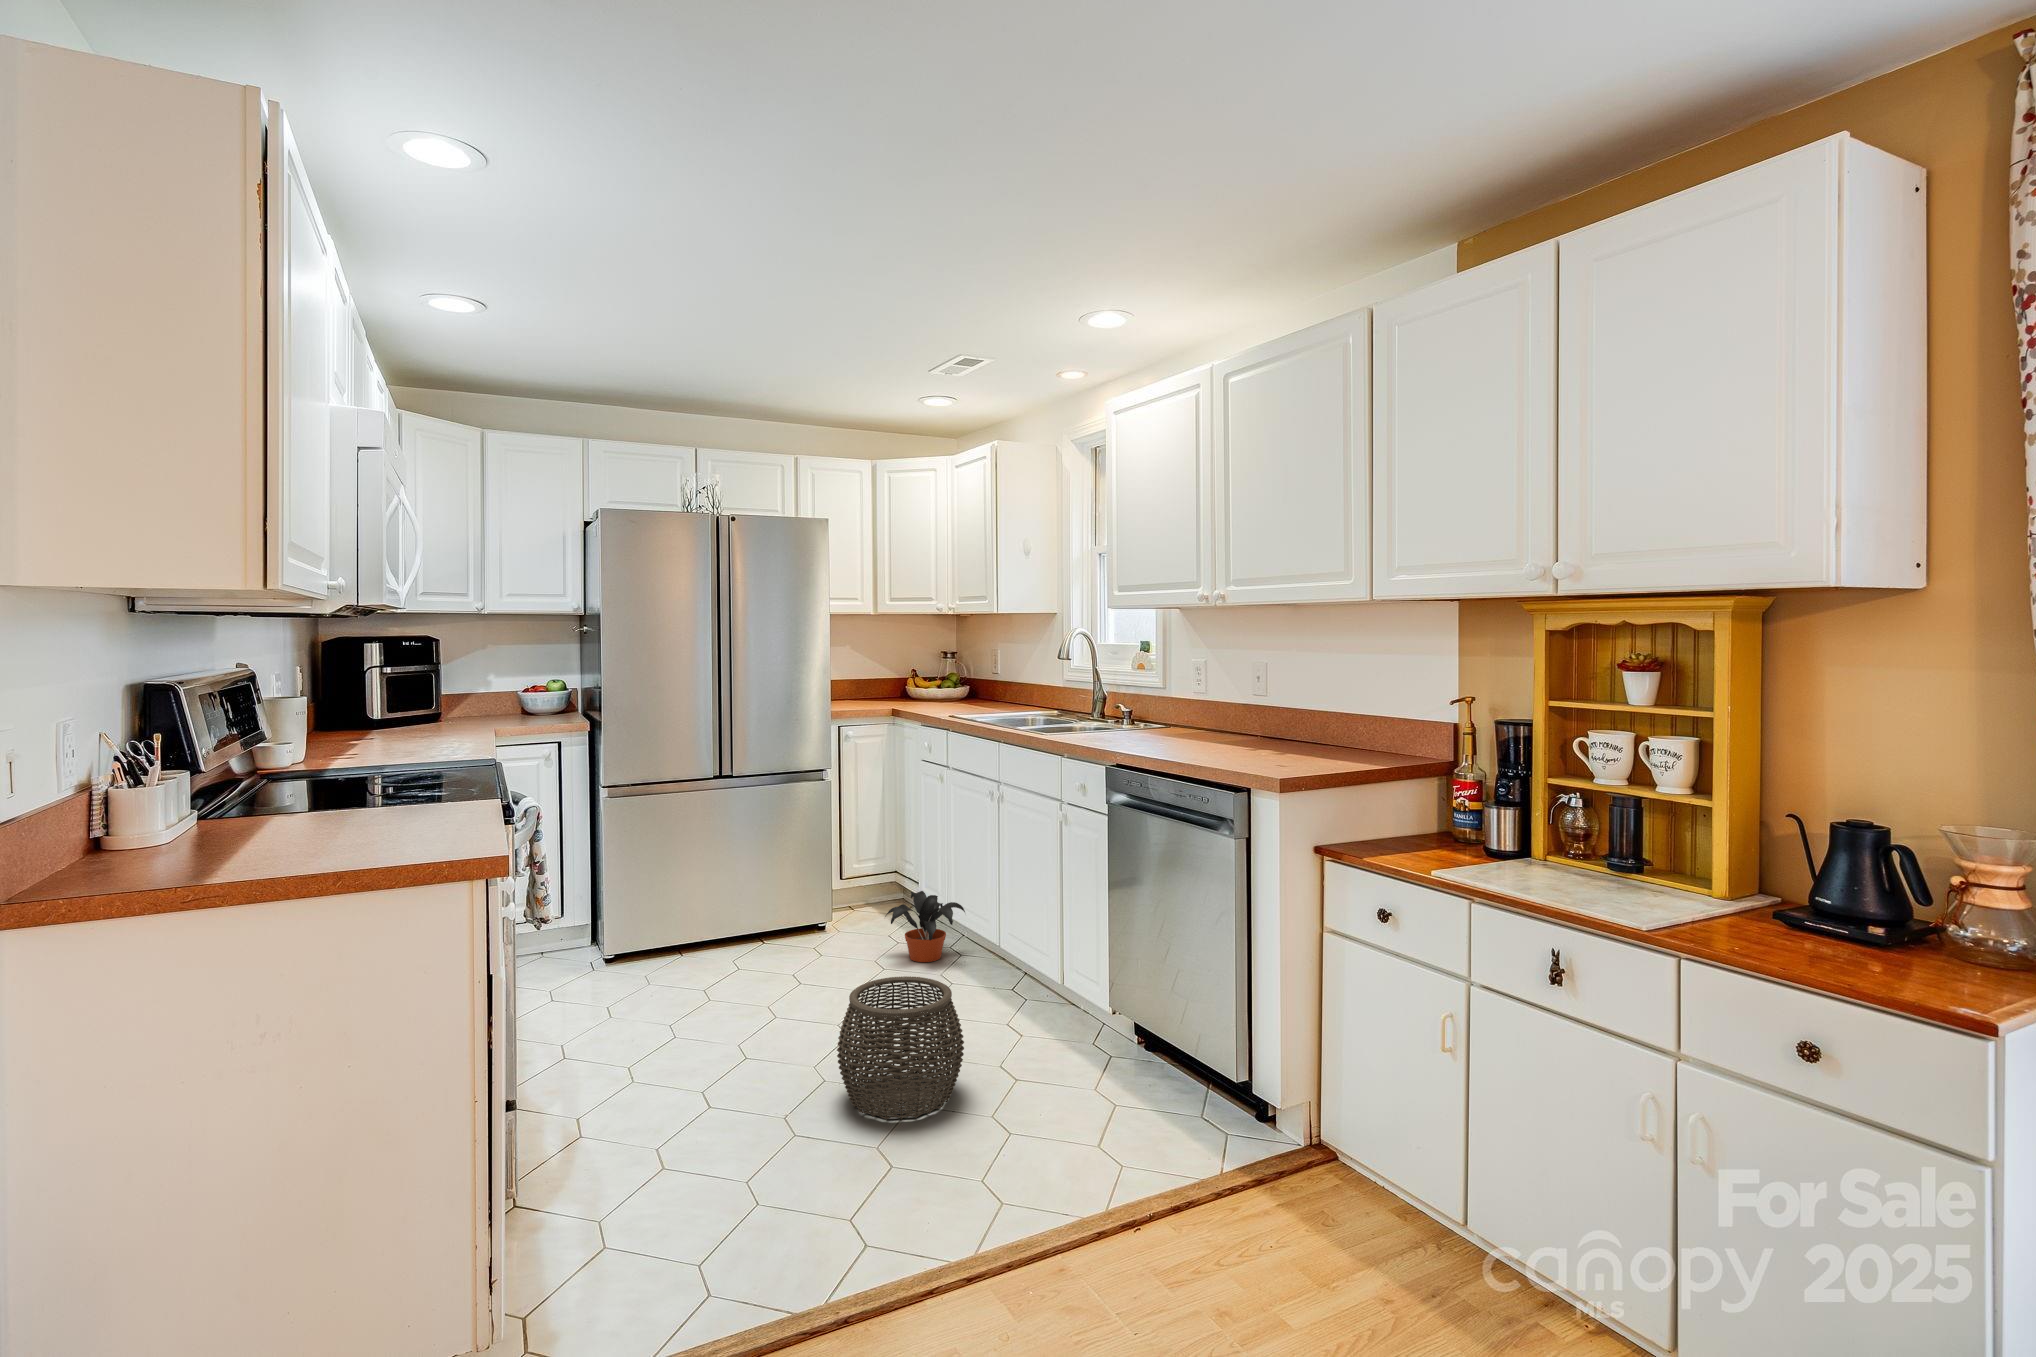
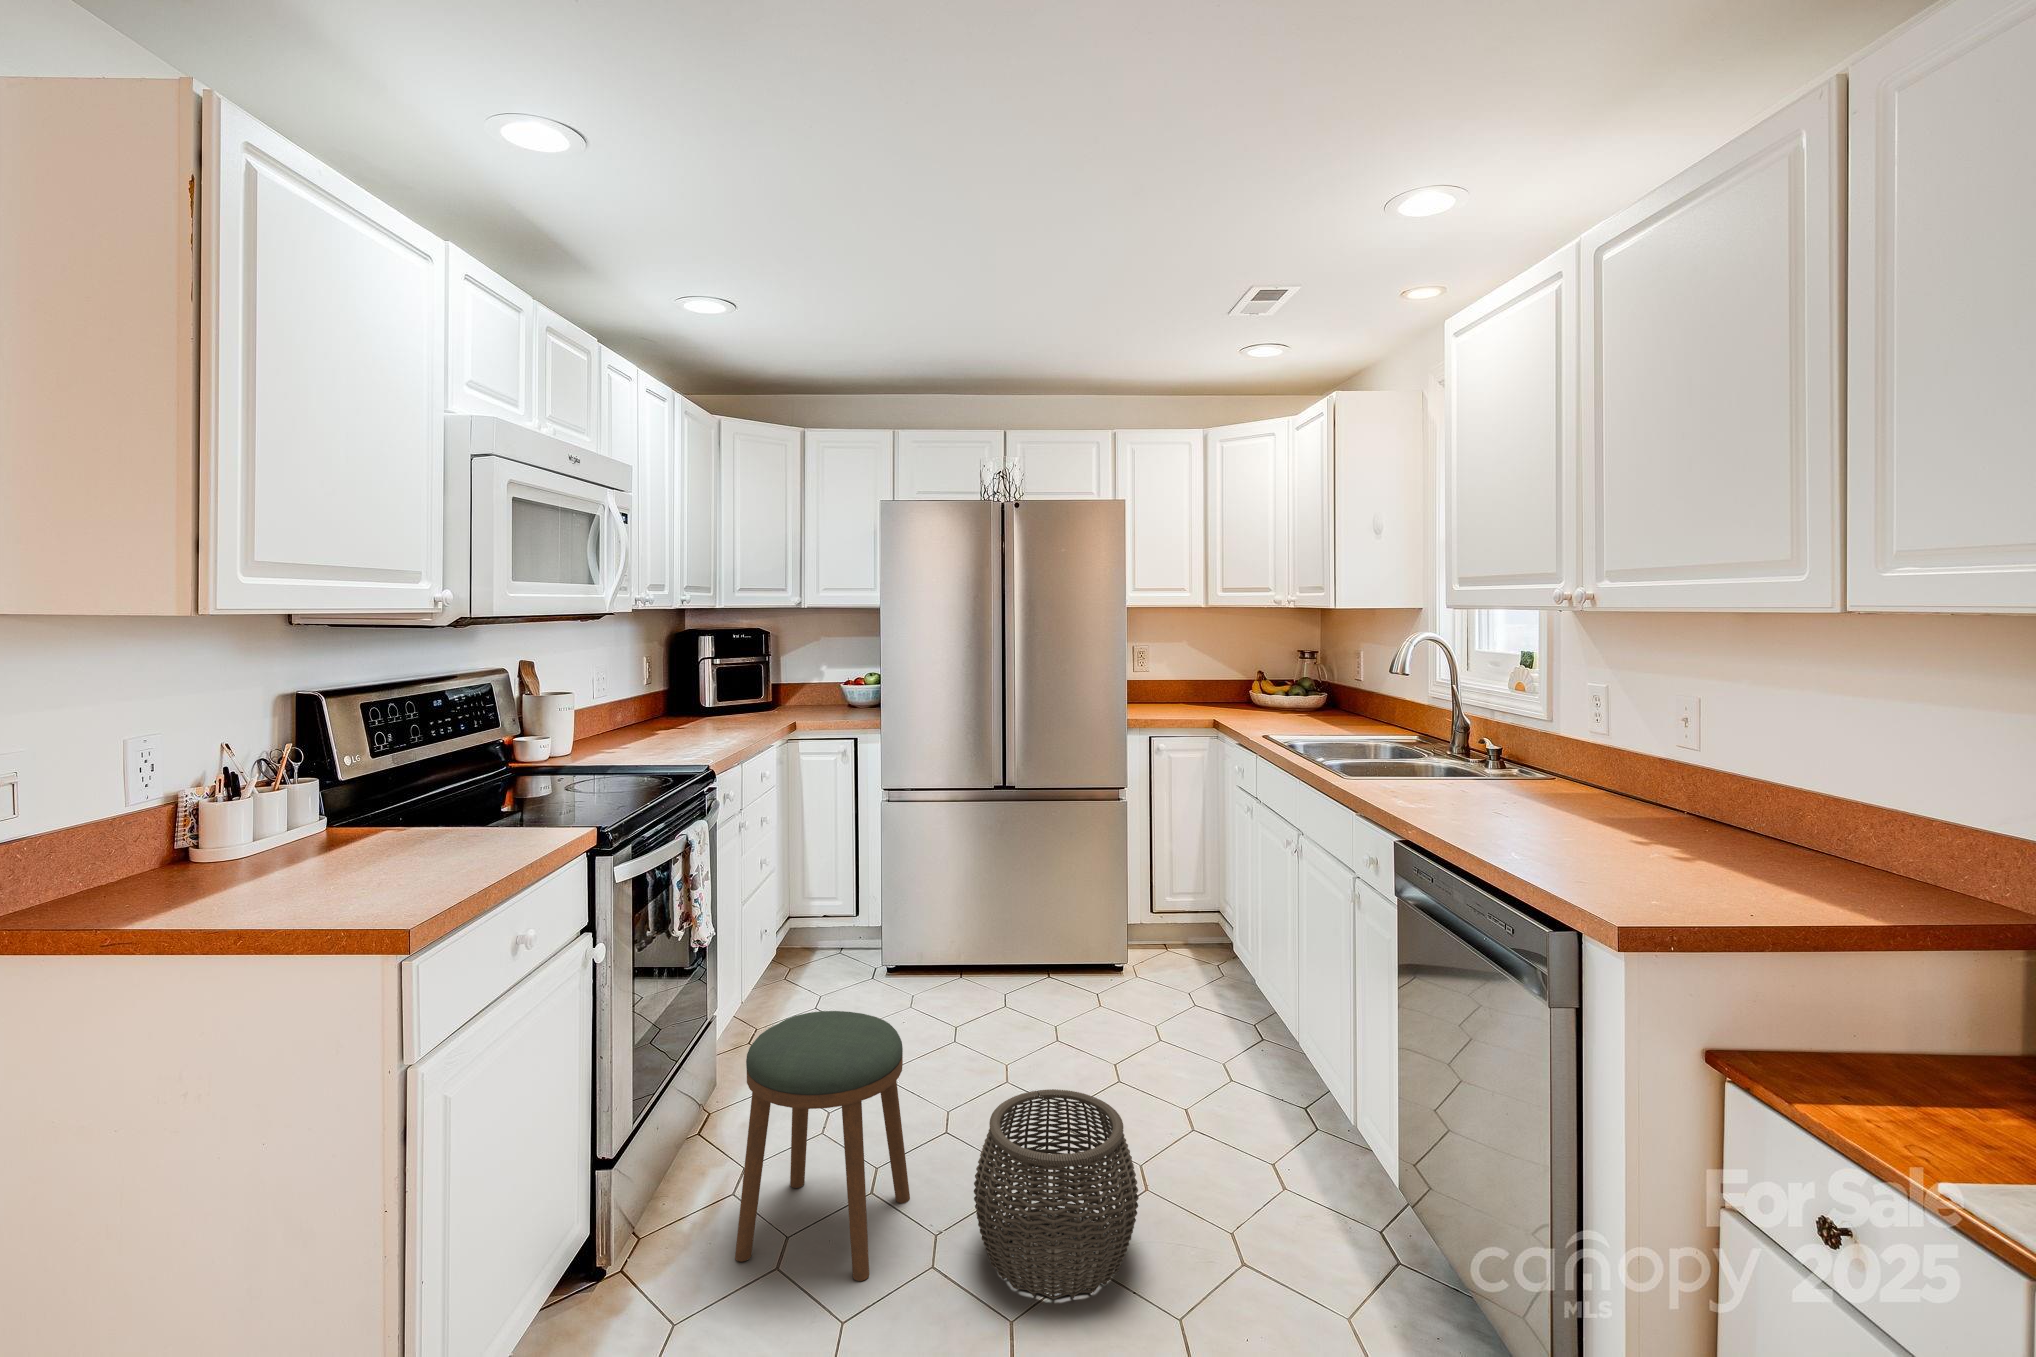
potted plant: present [885,891,965,962] -> none [1155,949,1256,1042]
stool: none [636,947,772,1163] -> present [735,1011,910,1281]

